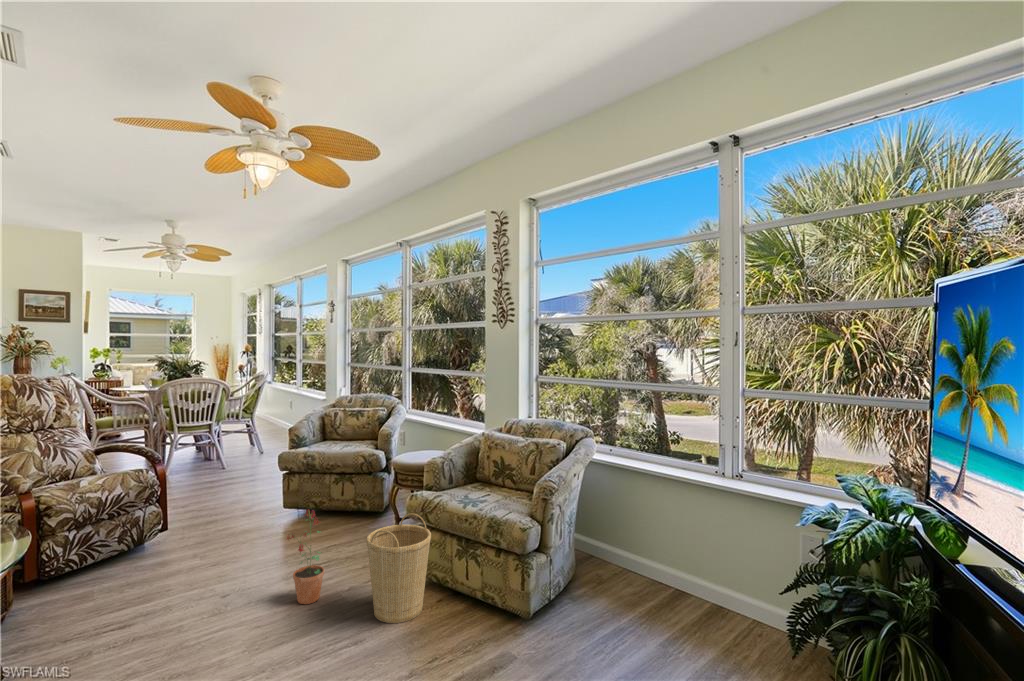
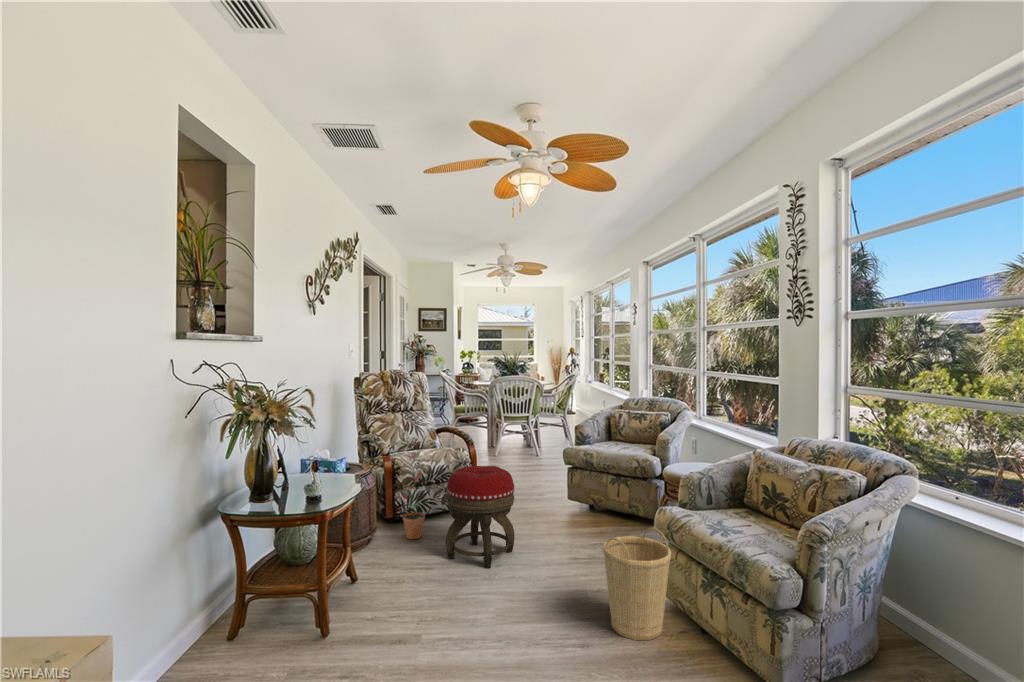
footstool: none [145,483,241,607] -> present [446,466,515,568]
potted plant: present [287,509,324,604] -> present [403,471,425,539]

